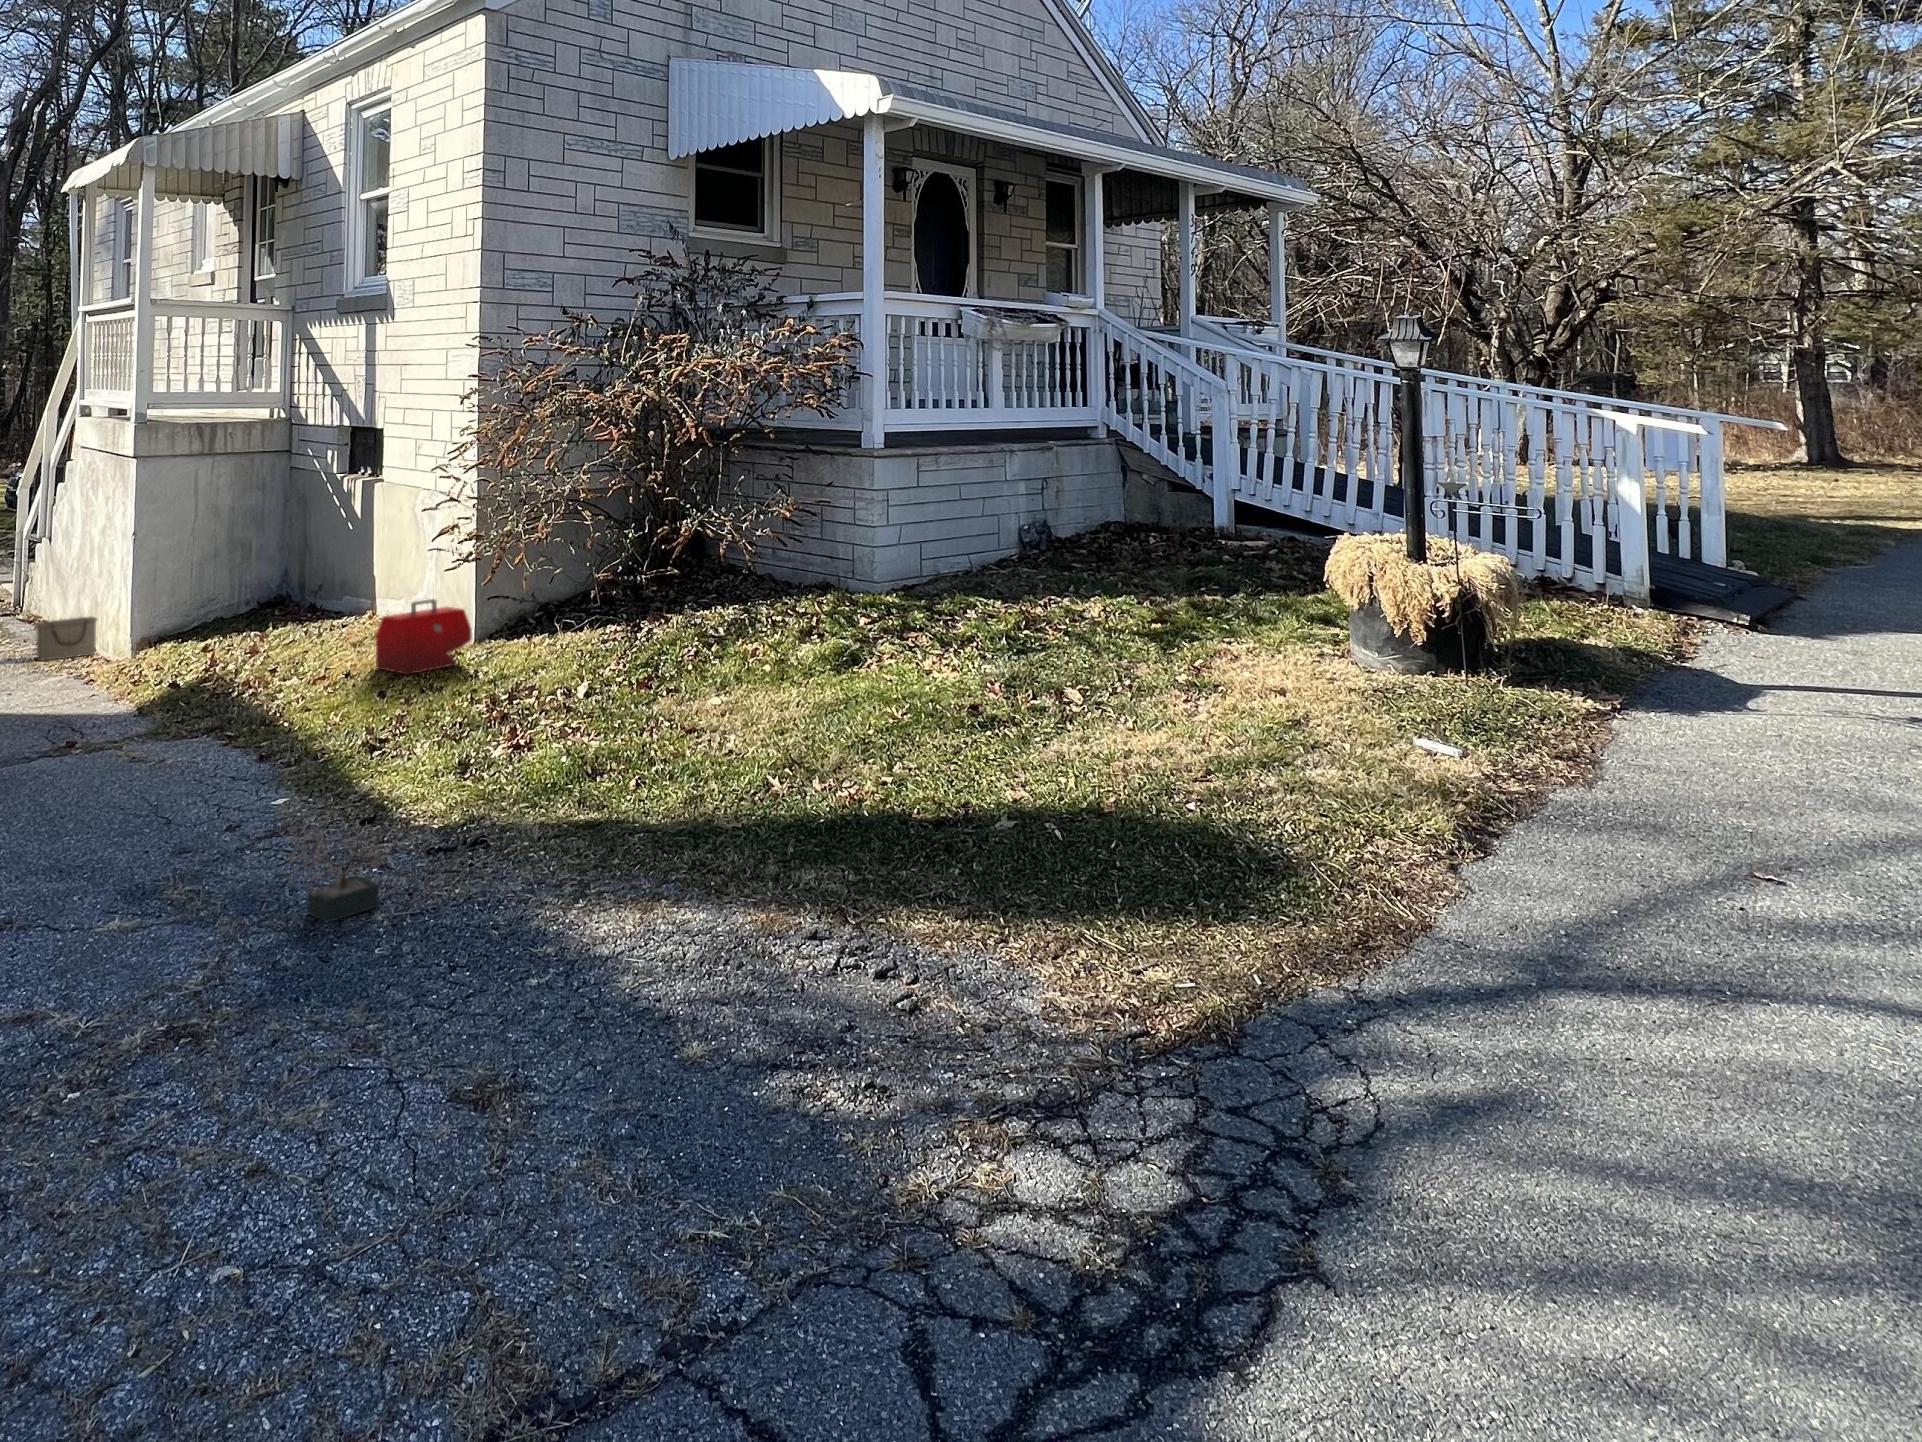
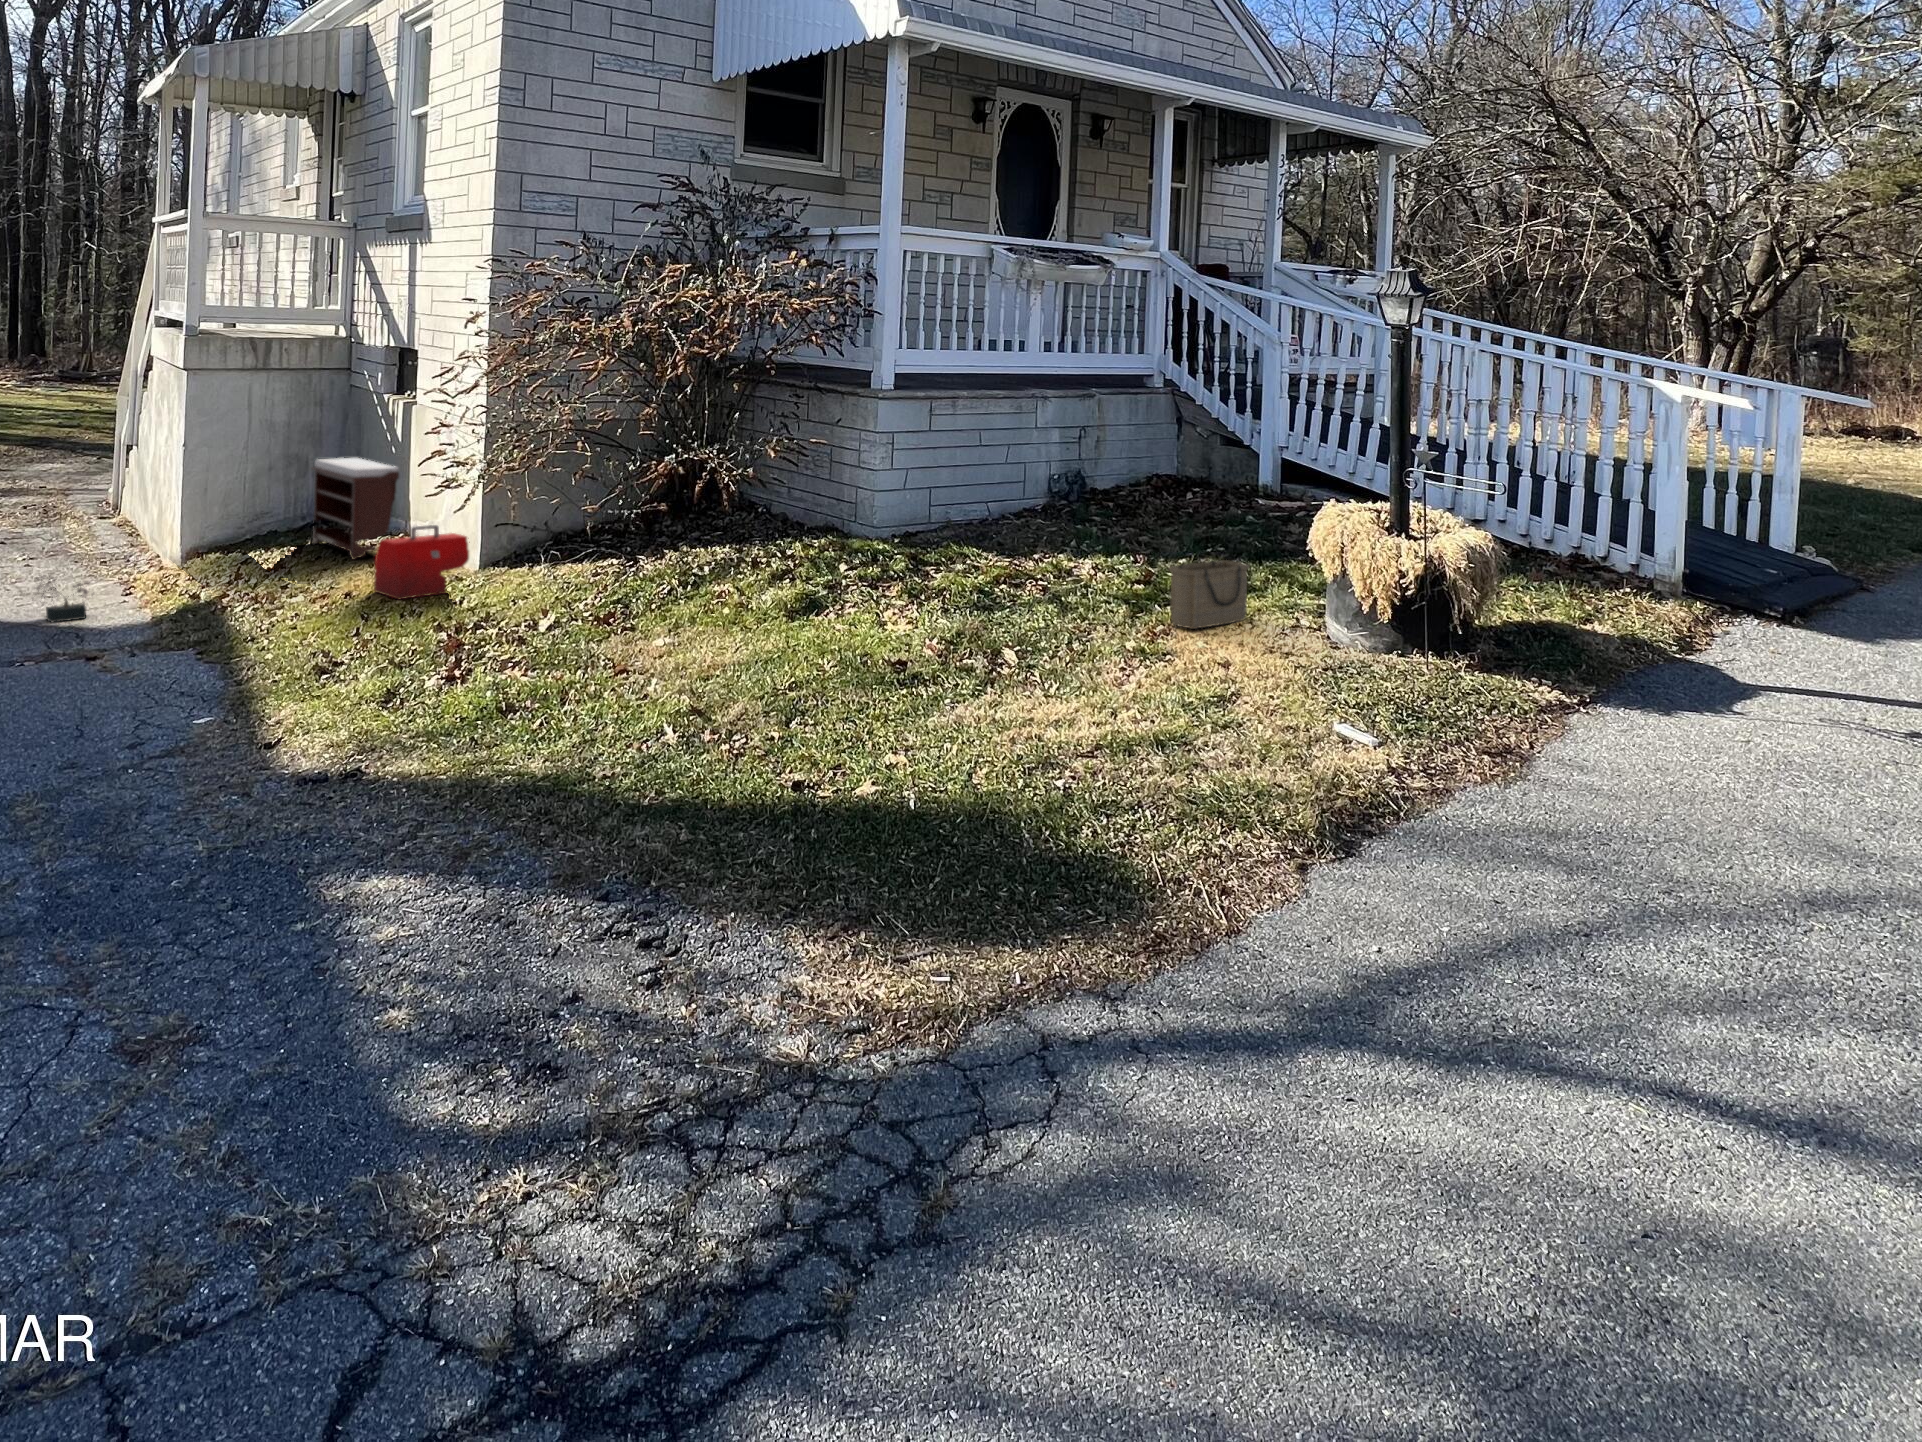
bench: none [270,538,375,639] -> present [312,458,399,560]
basket: present [35,617,97,661] -> present [1169,560,1249,629]
decorative plant: present [289,833,385,923] -> present [36,576,89,622]

